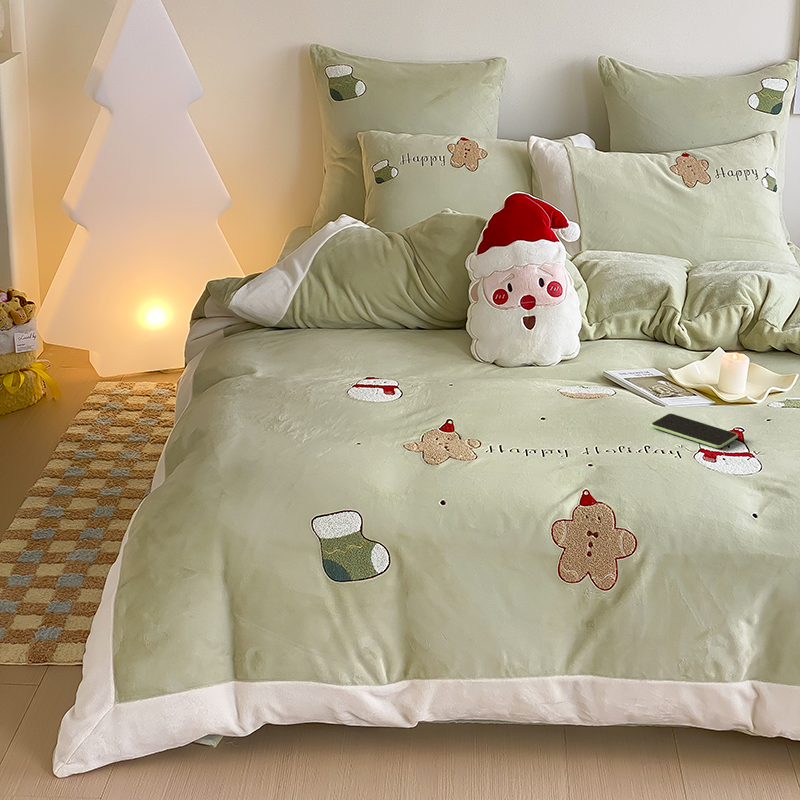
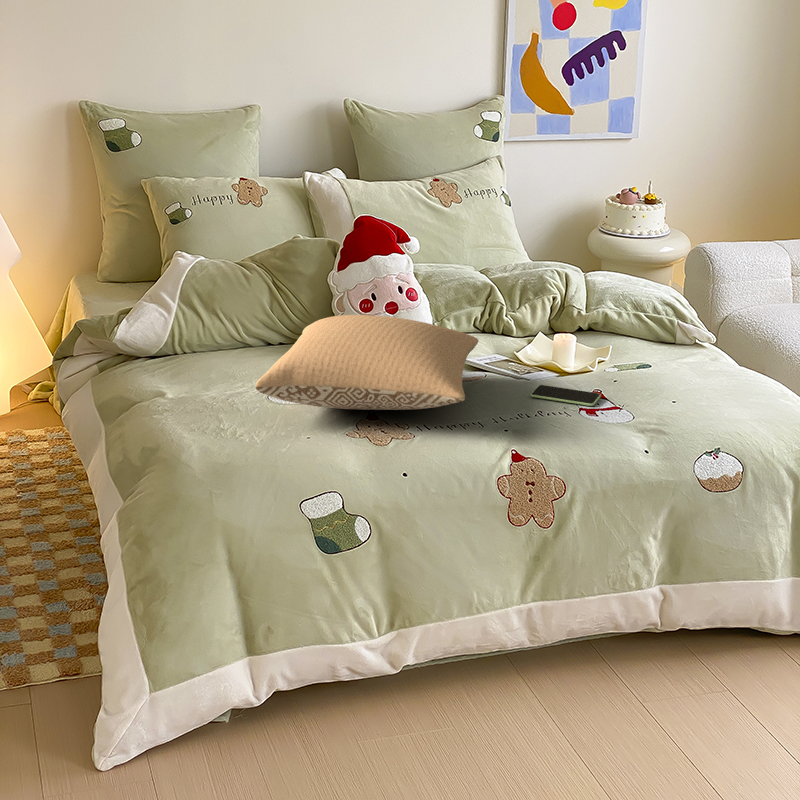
pillow: none [315,308,608,426] -> present [256,315,478,410]

